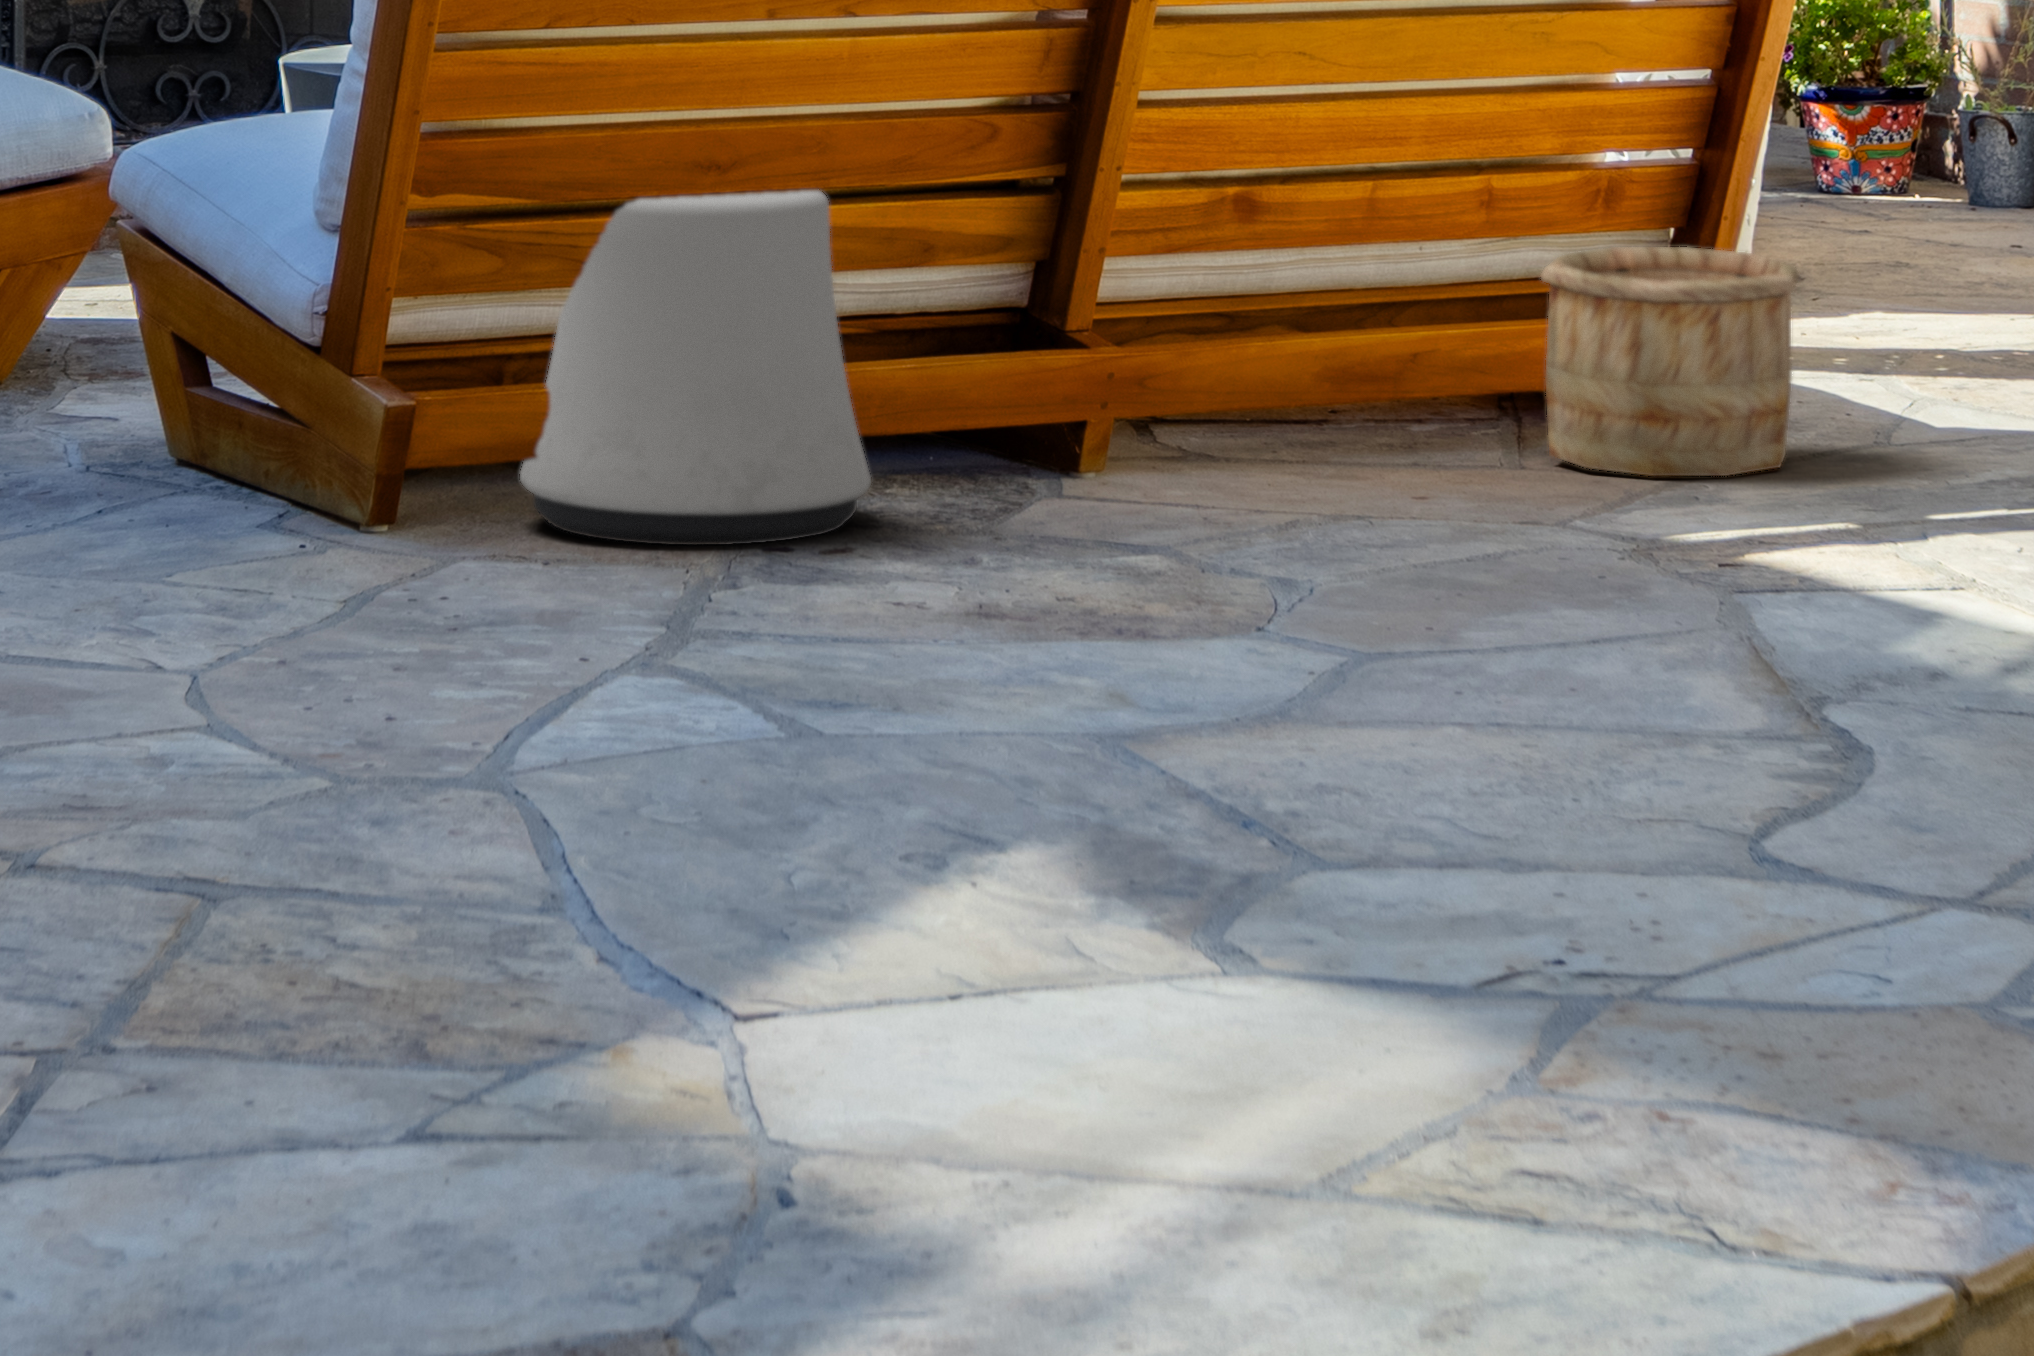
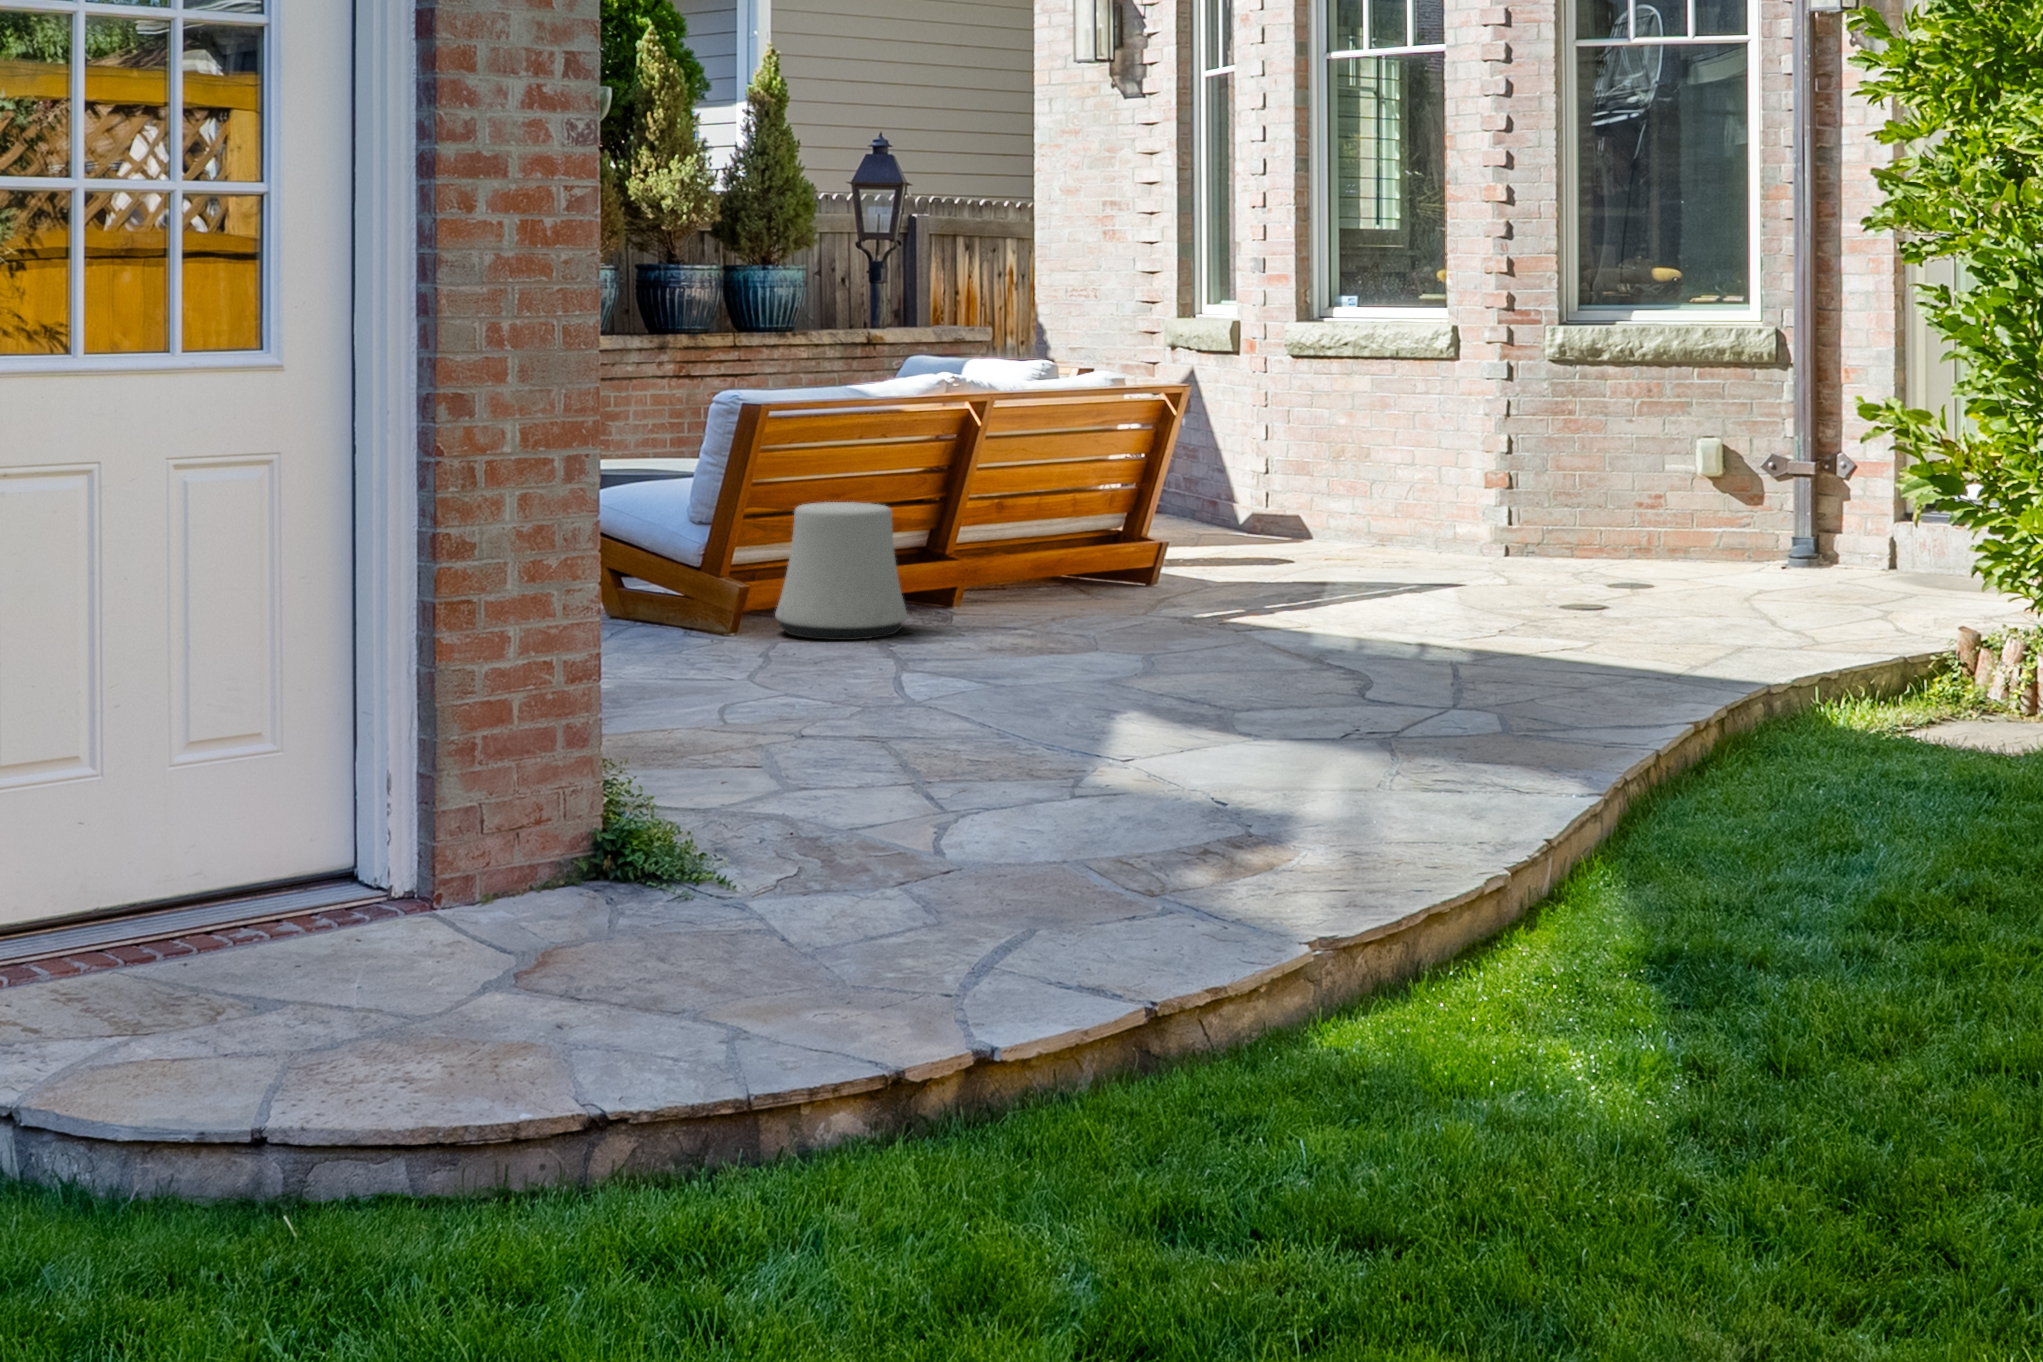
wooden bucket: present [1541,247,1799,476] -> none [1108,519,1201,601]

